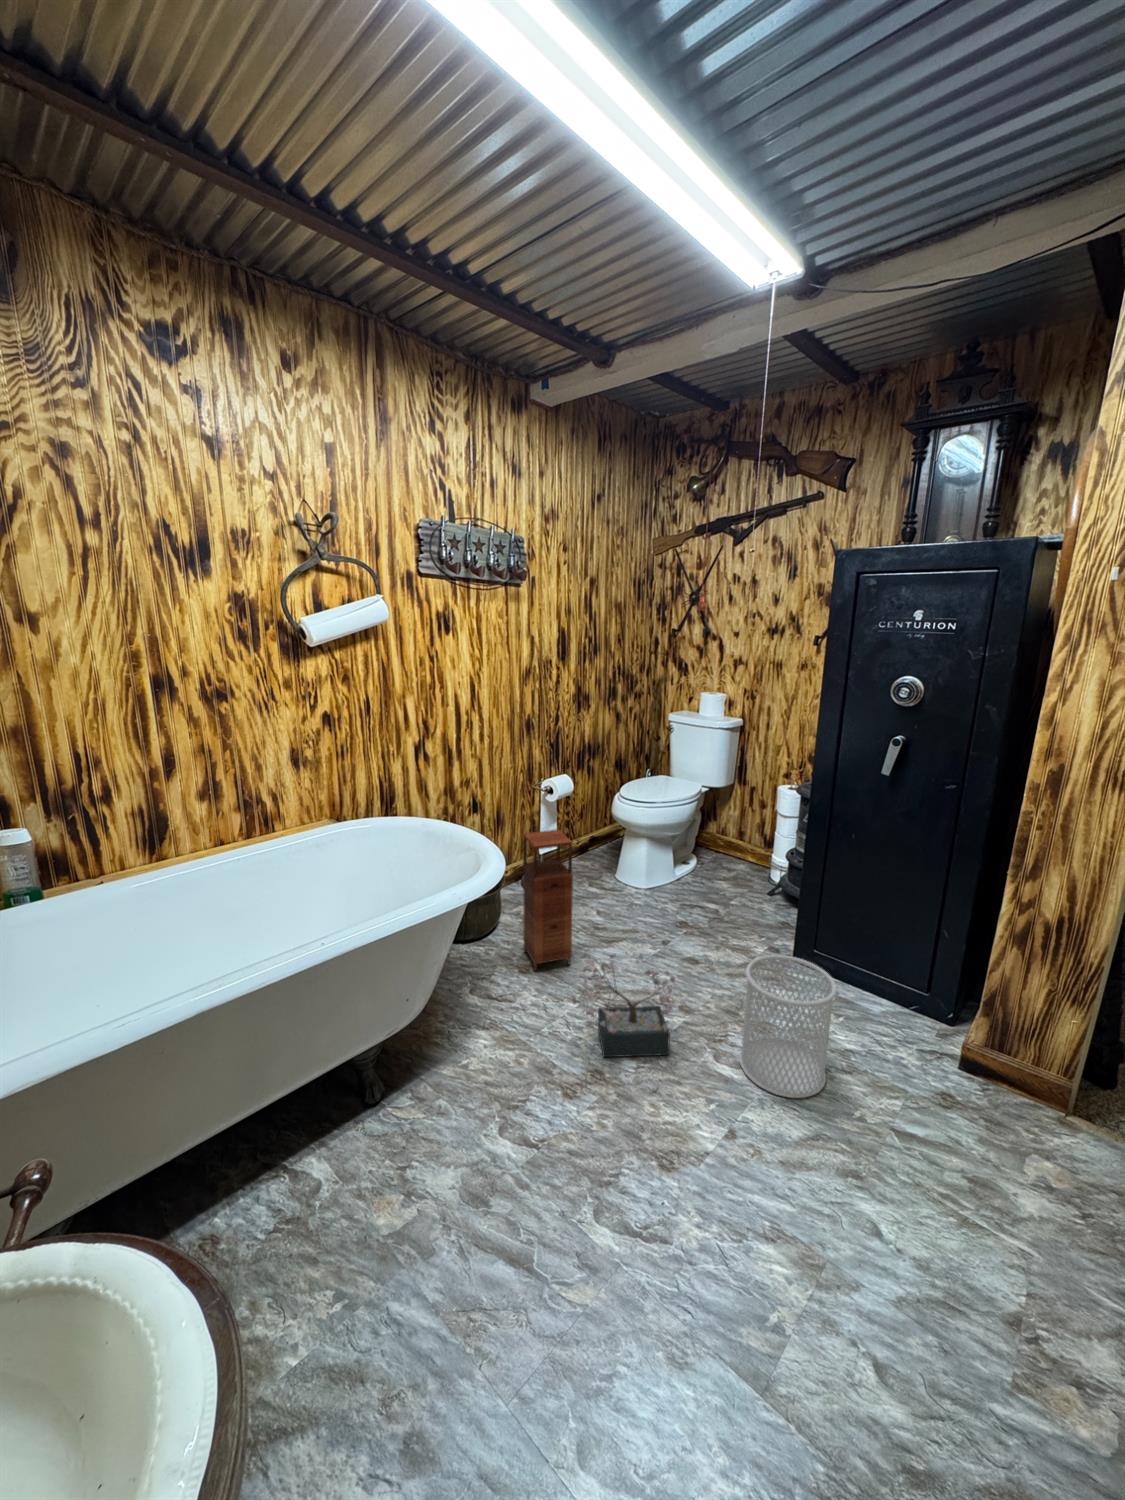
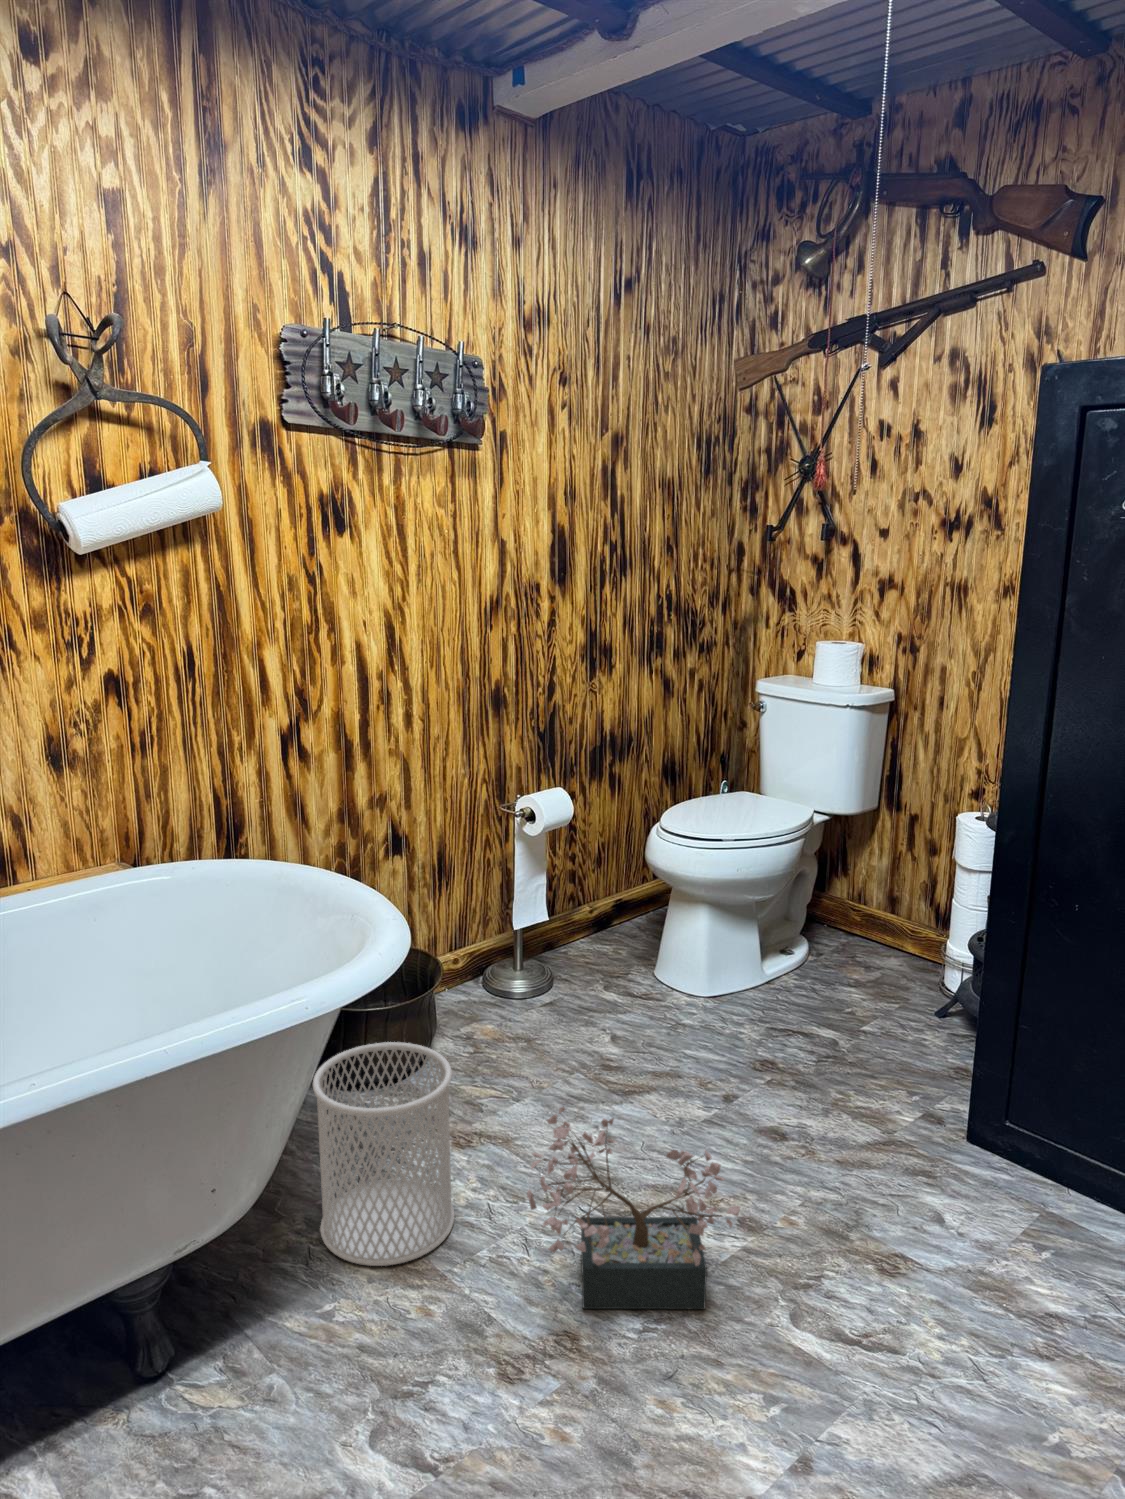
storage cabinet: present [523,829,573,971] -> none [463,888,550,1146]
wastebasket: present [739,955,837,1098] -> present [313,1042,454,1266]

